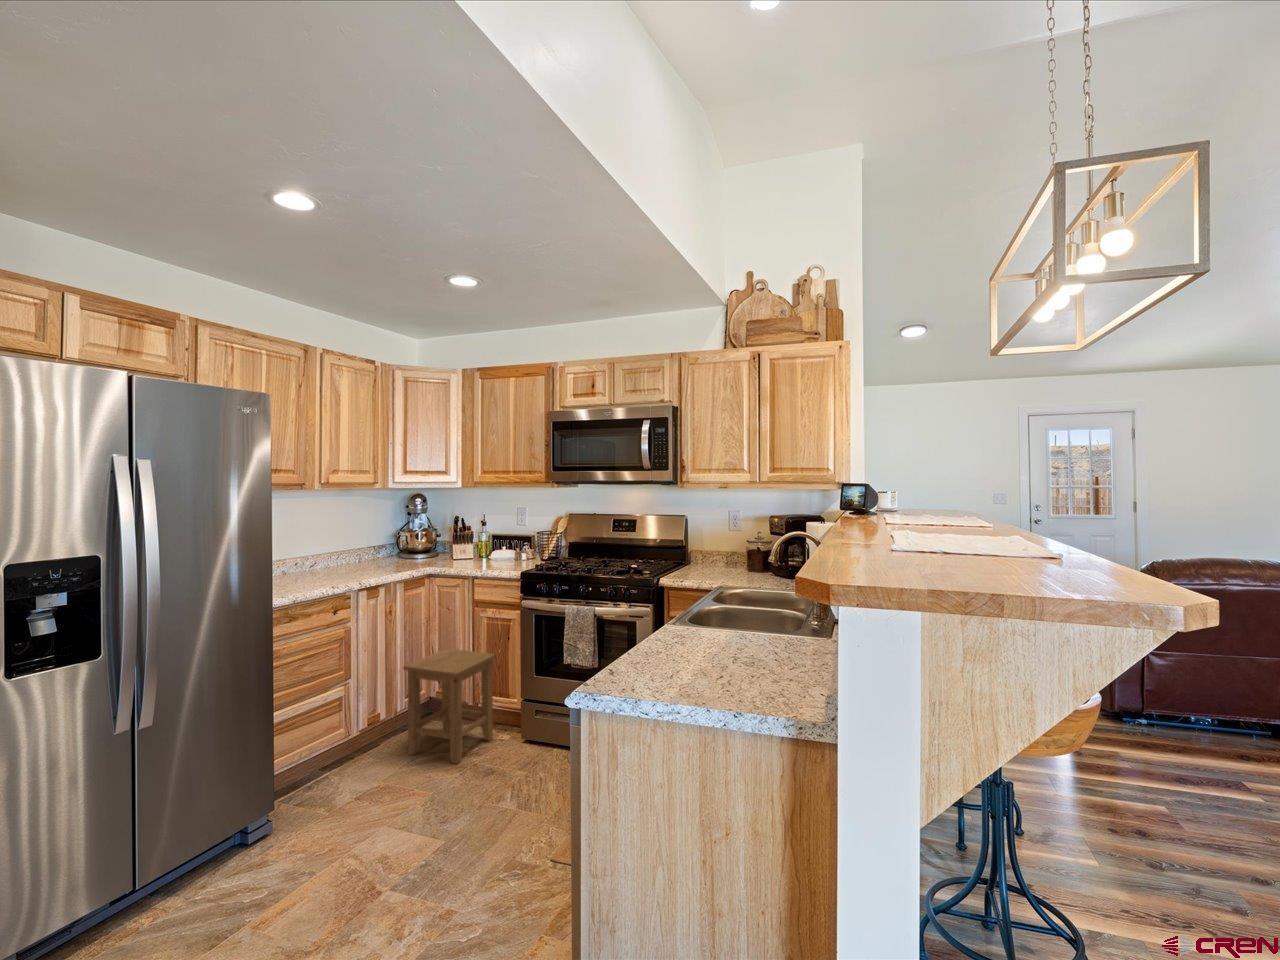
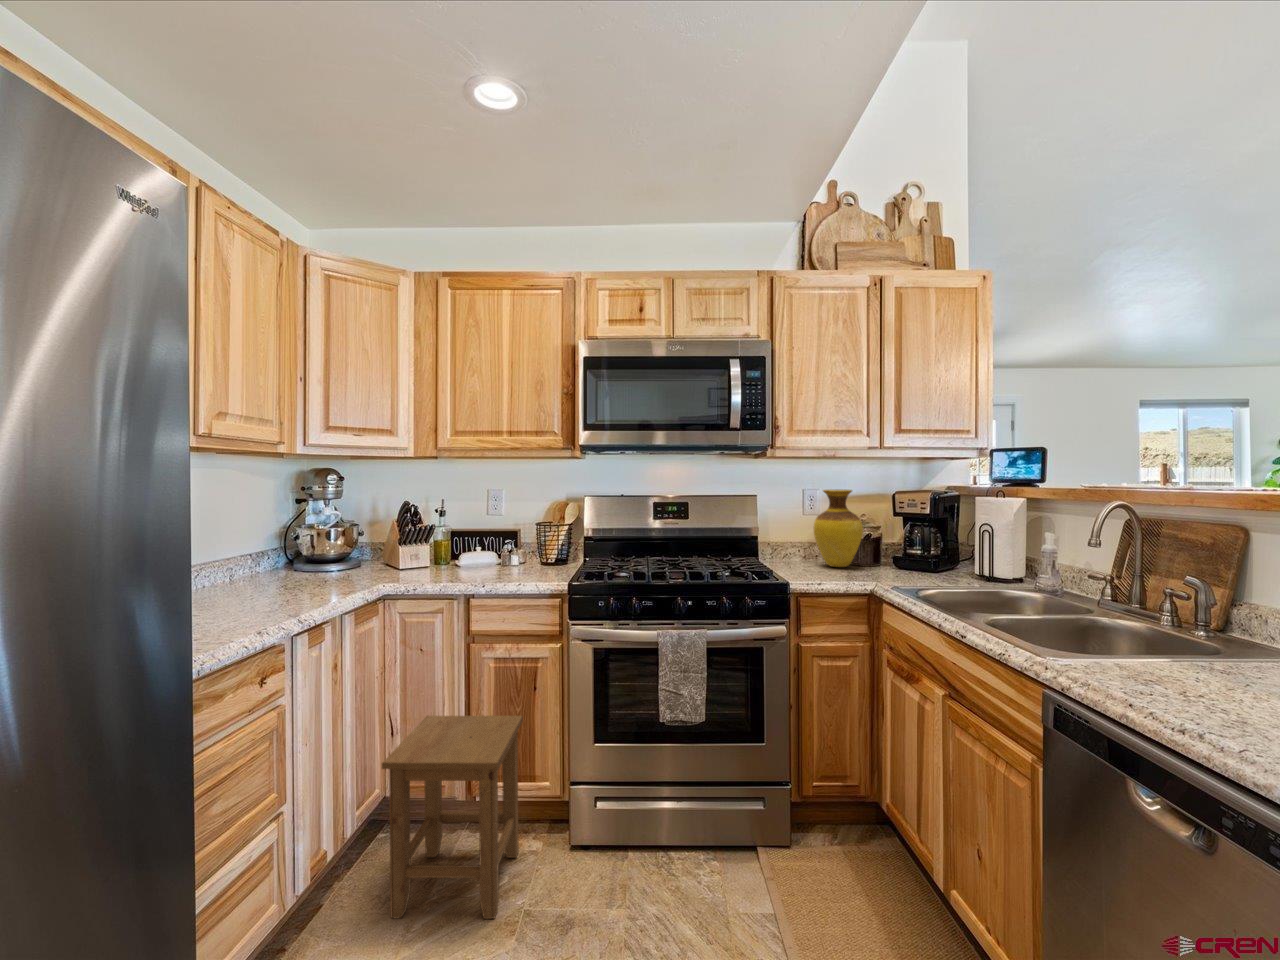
vase: none [705,515,741,573] -> present [814,490,863,567]

